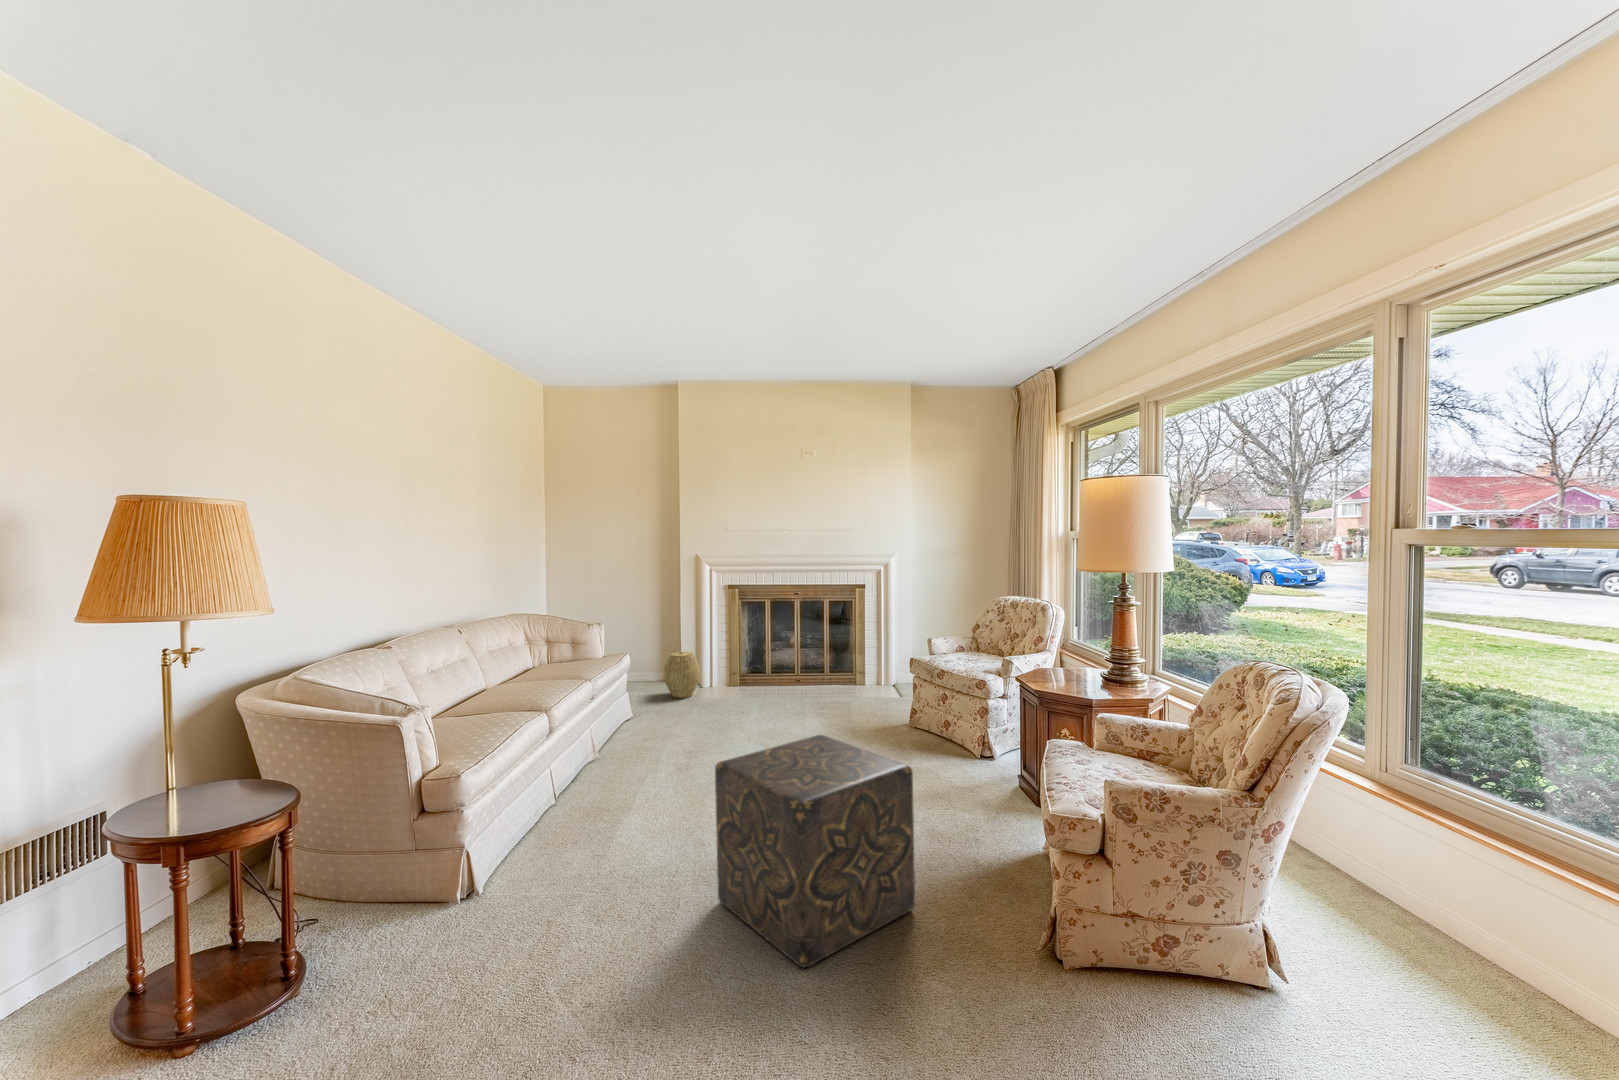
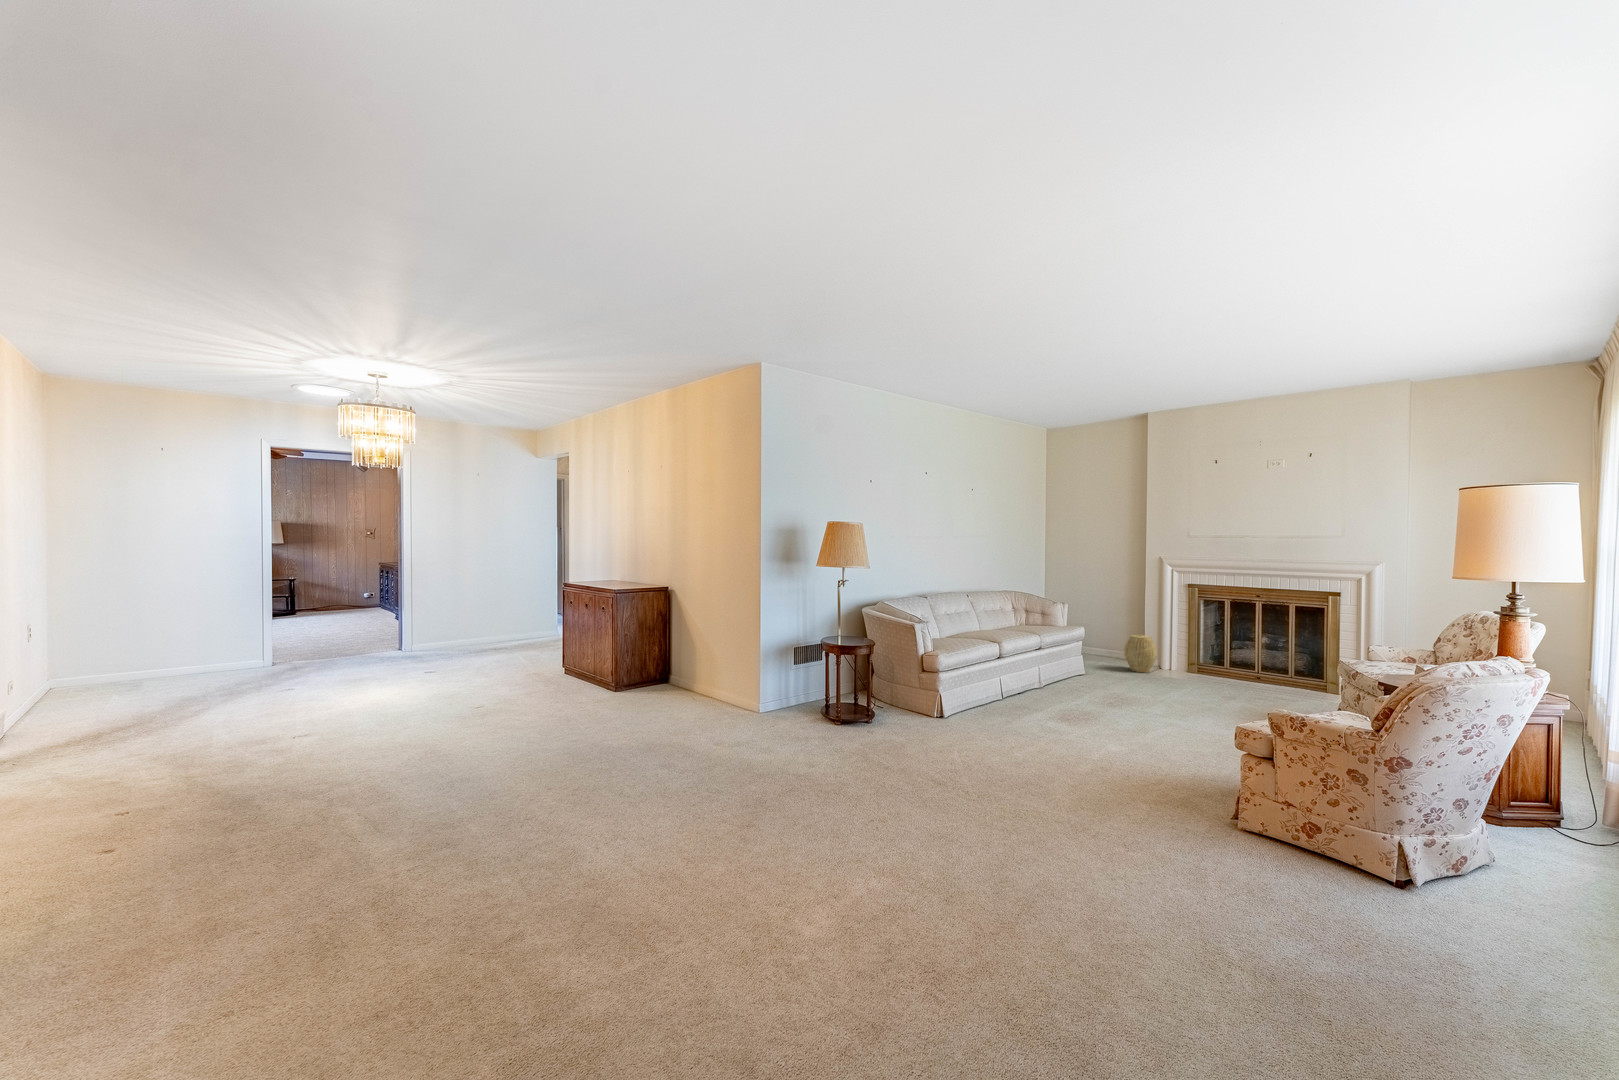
ottoman: present [715,735,915,967] -> none [1056,670,1175,786]

